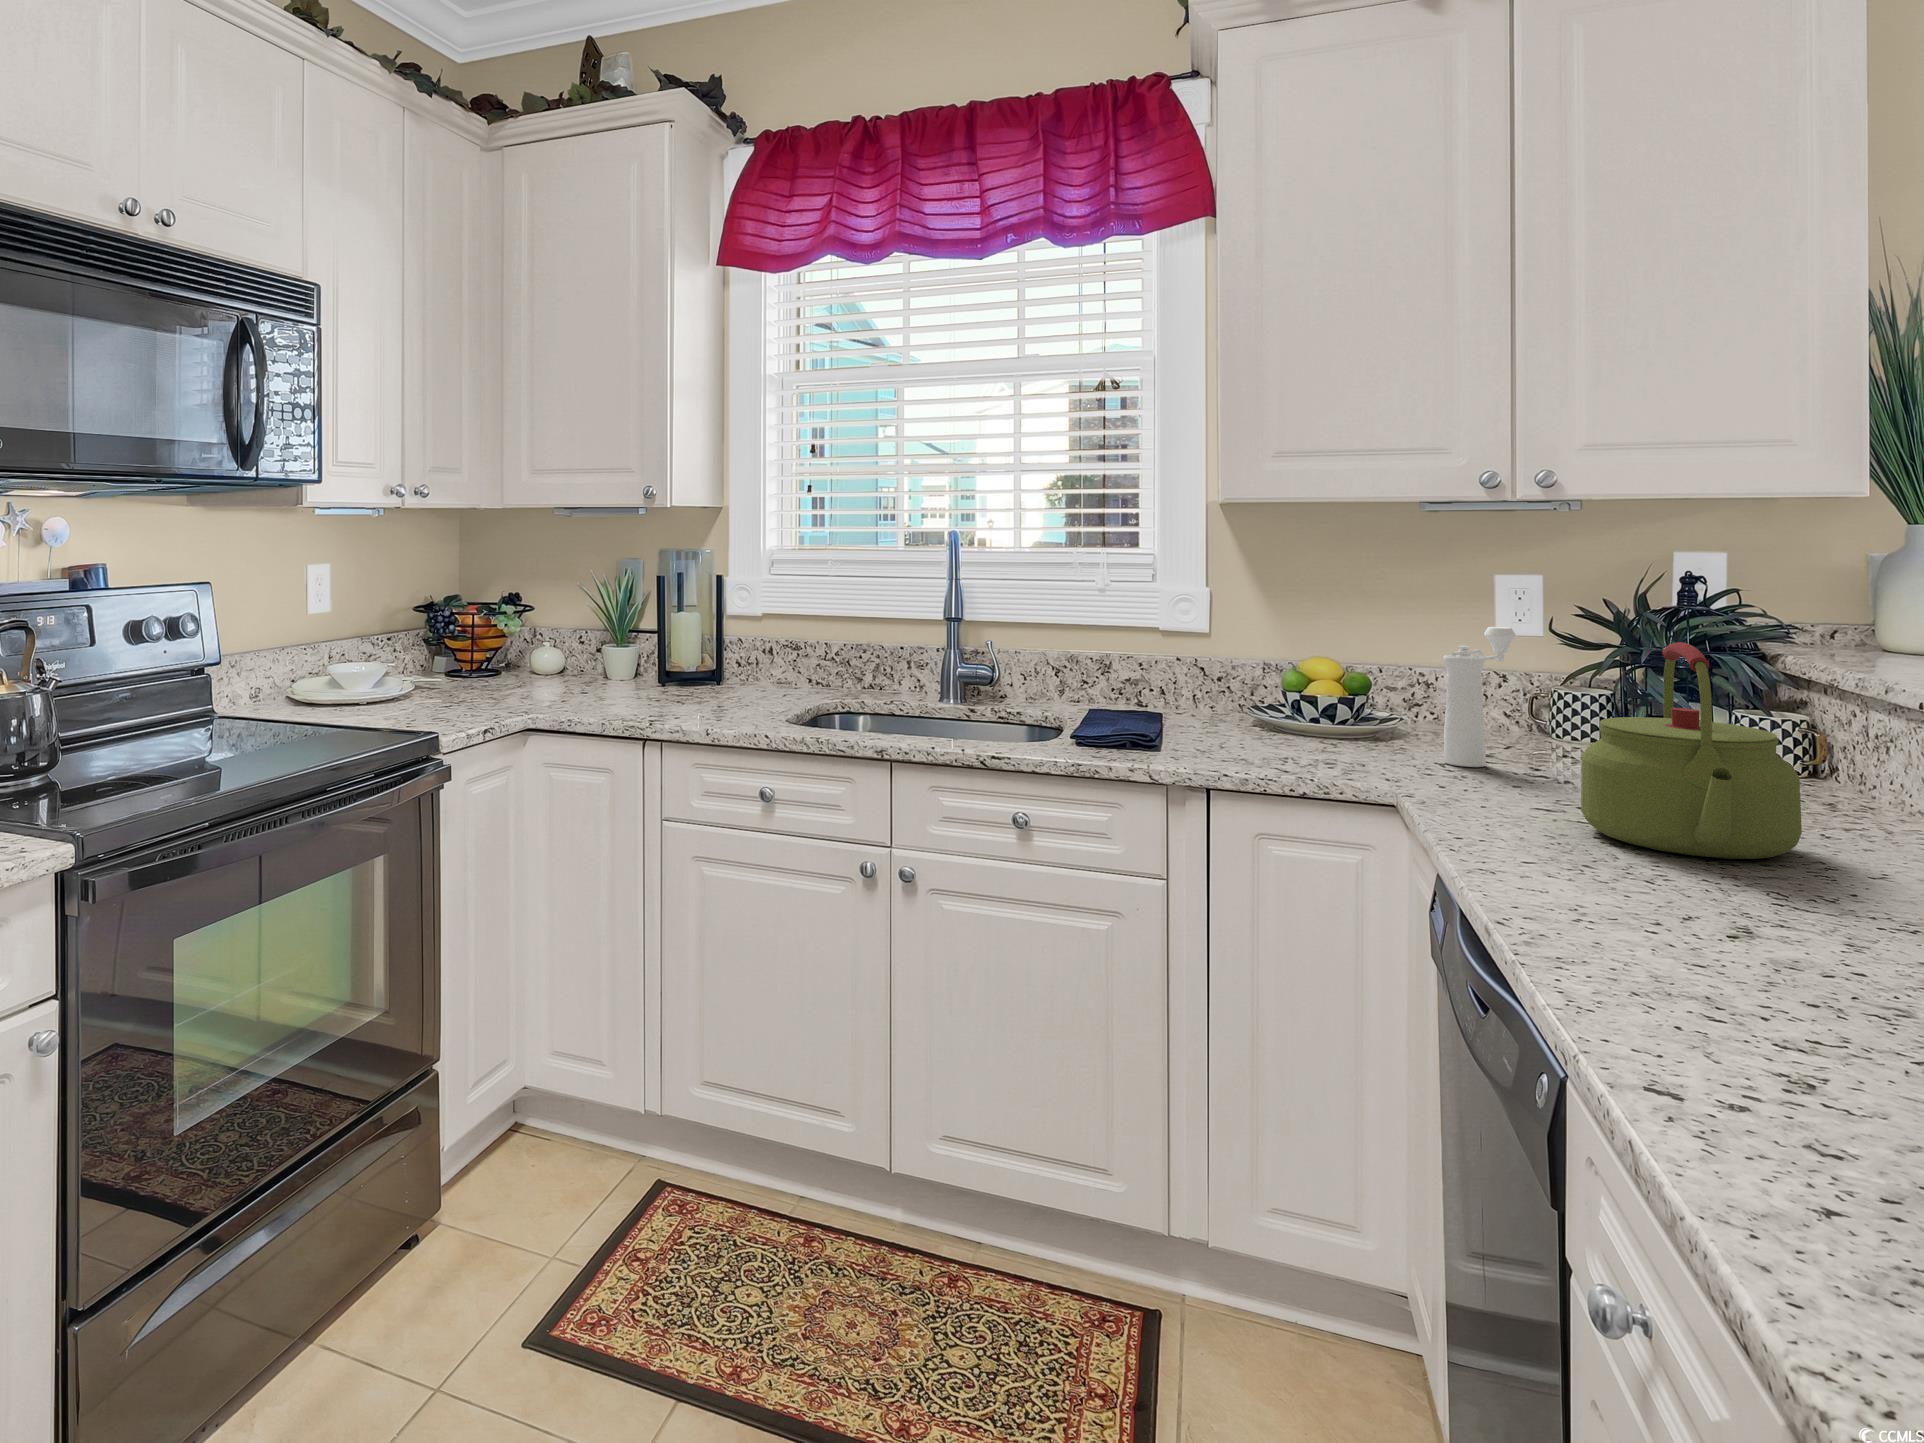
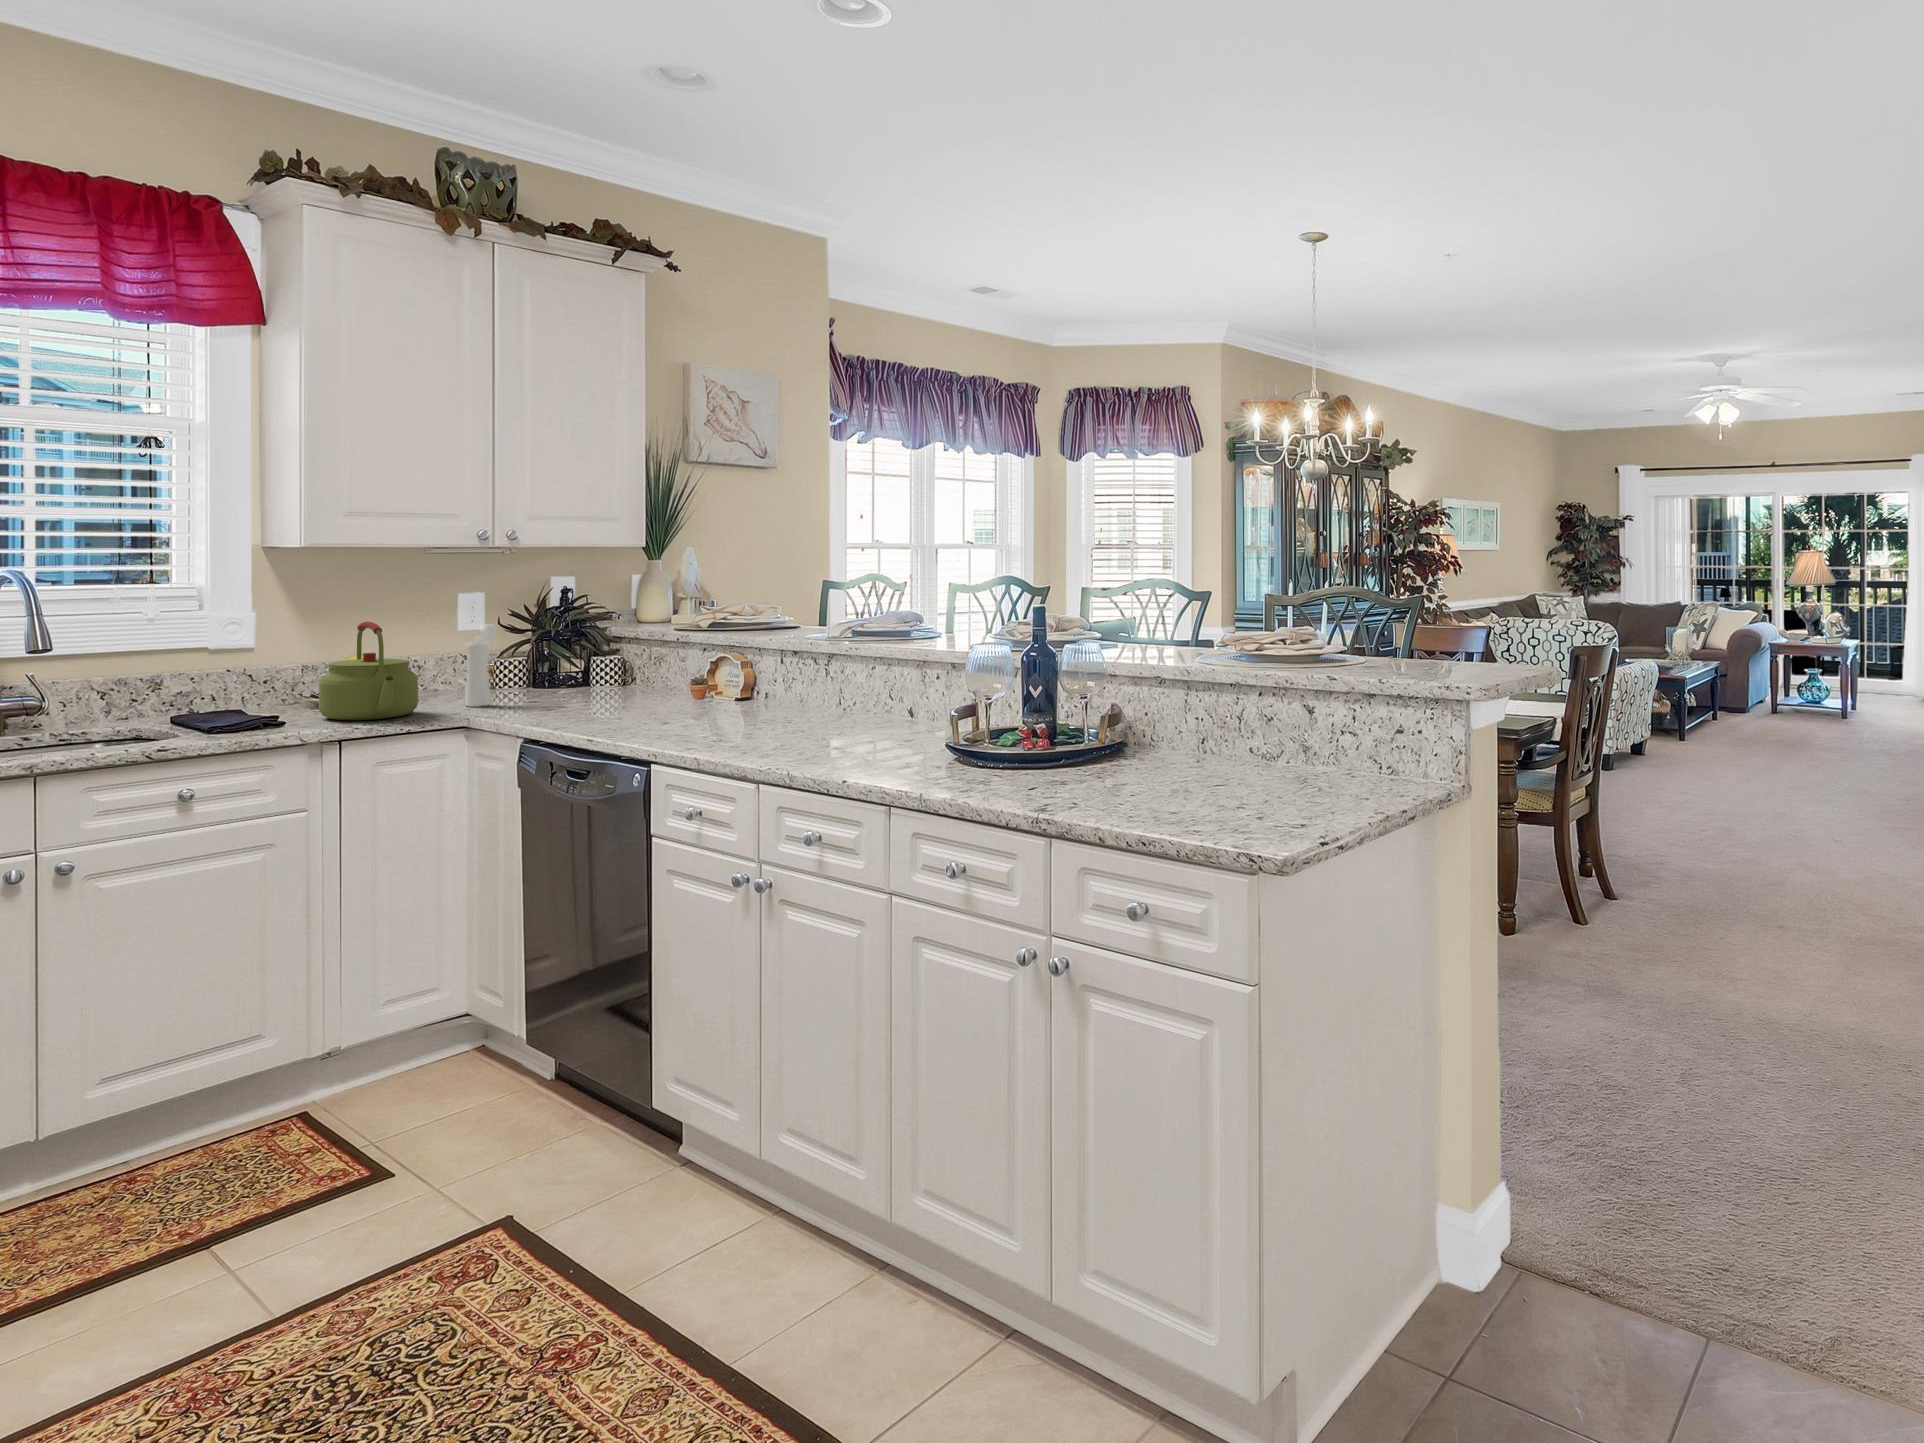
kettle: present [1581,642,1802,859] -> present [319,621,418,720]

